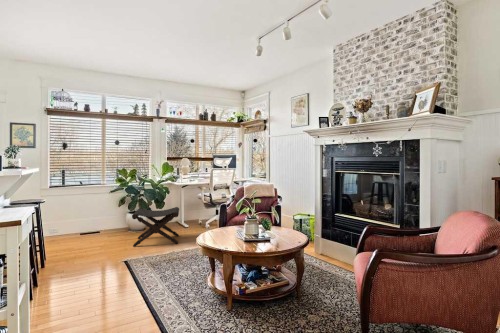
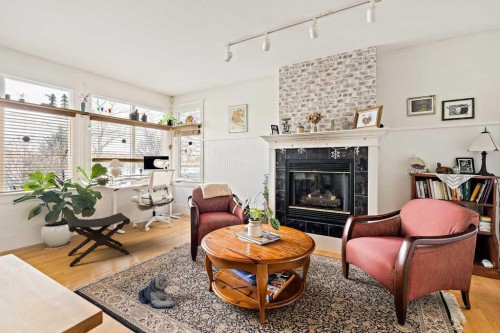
plush toy: none [155,259,177,286] -> present [138,274,175,308]

